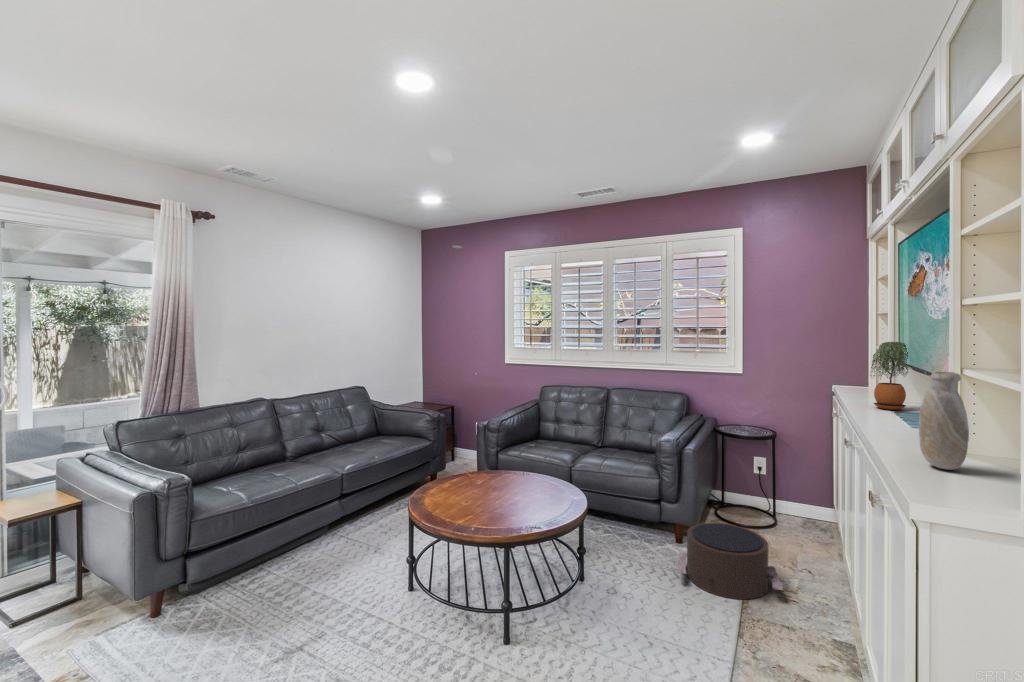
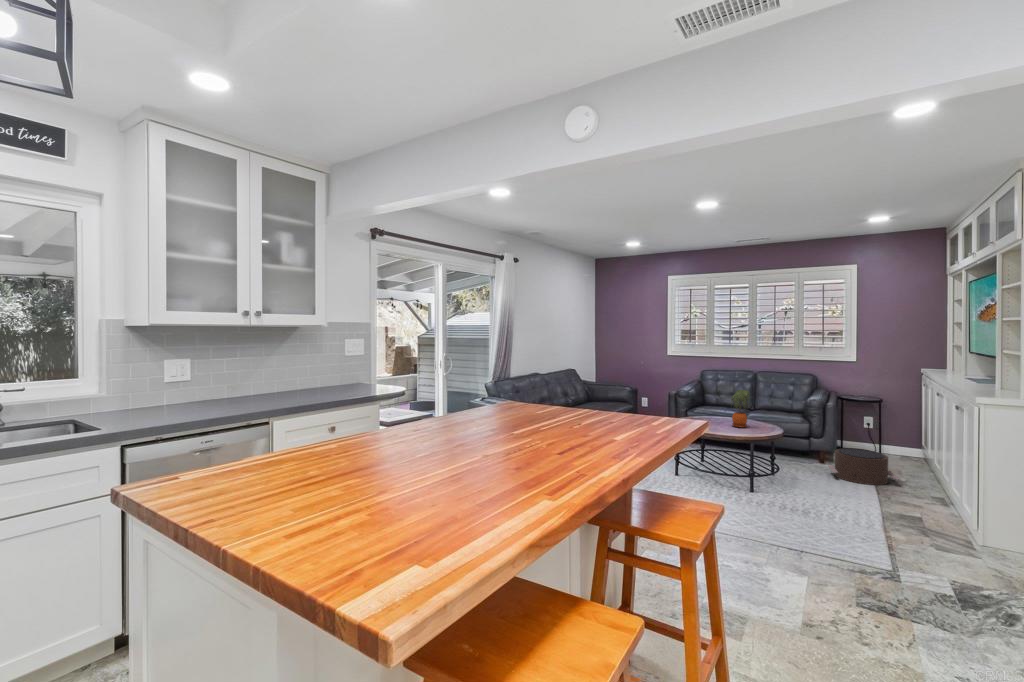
potted plant: present [870,342,908,410] -> present [731,390,749,427]
vase: present [919,372,969,470] -> none [982,352,1004,394]

